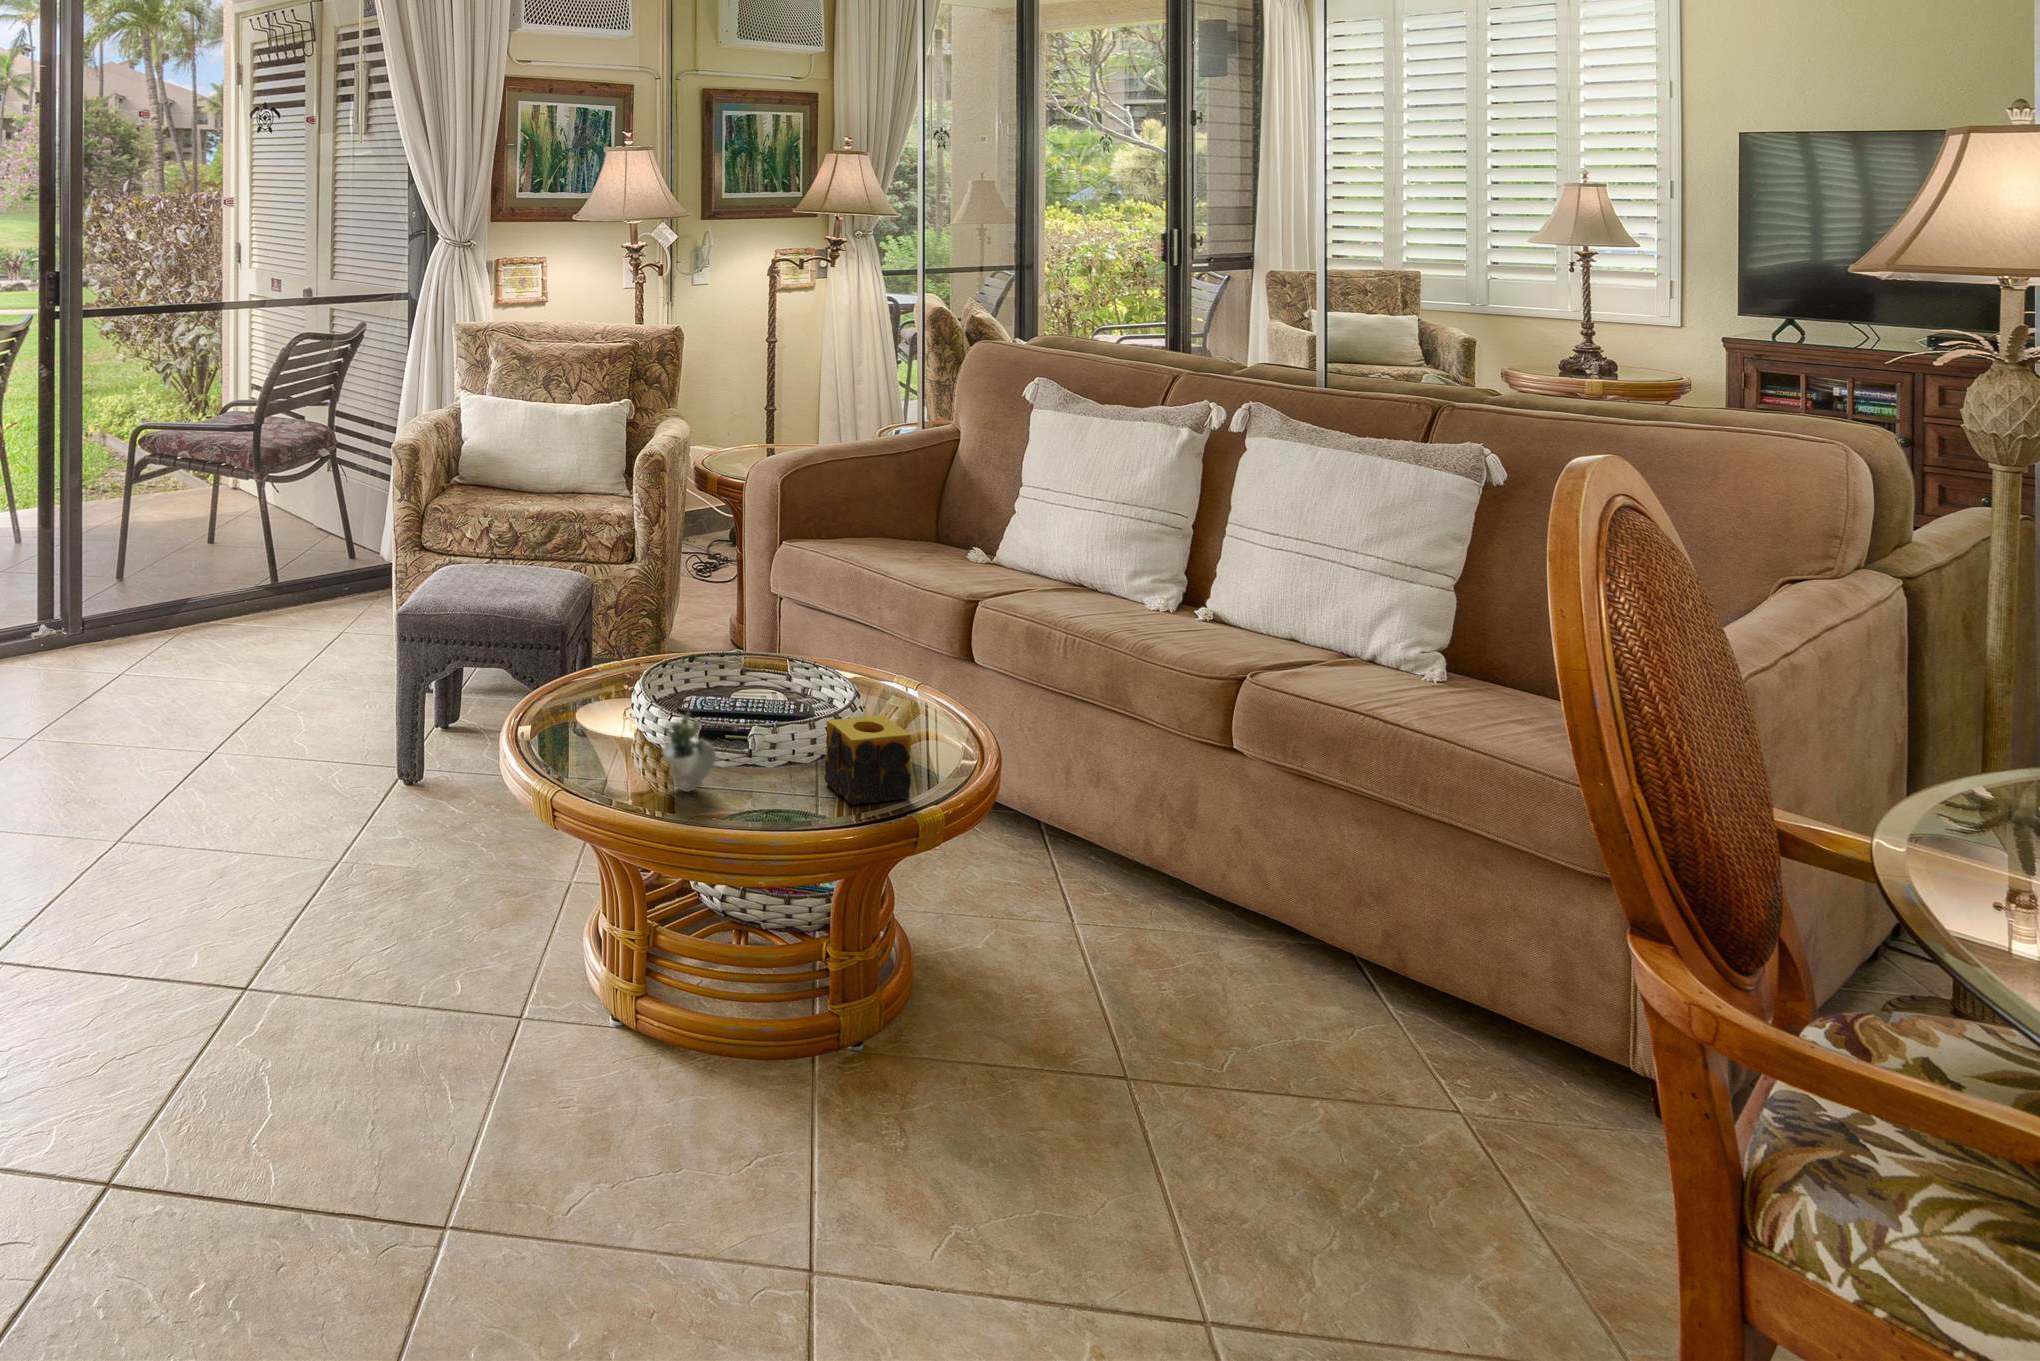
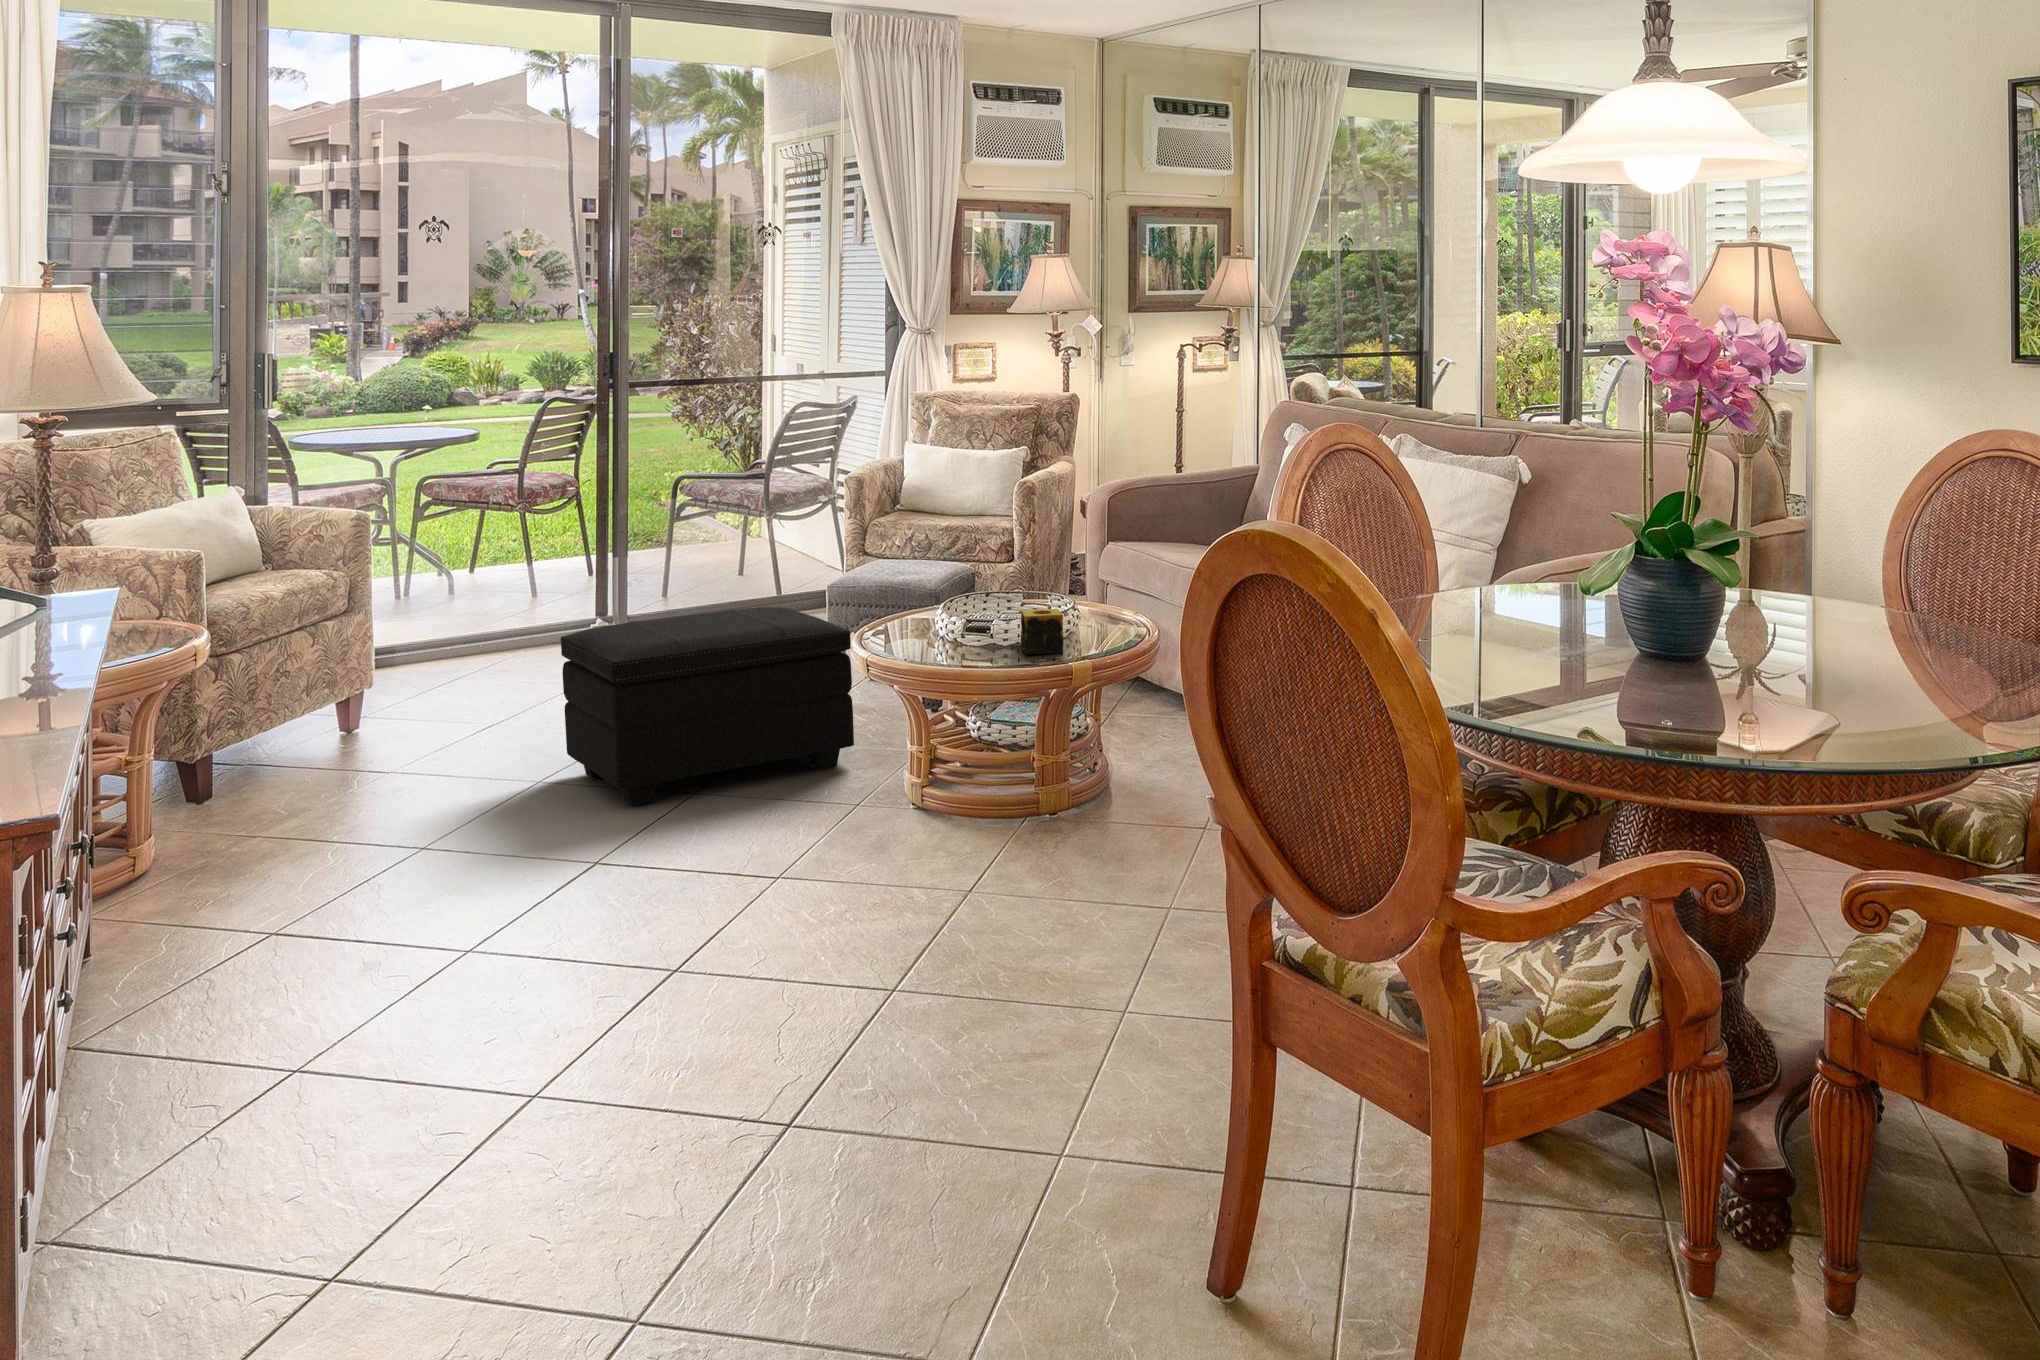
footstool: none [35,669,504,1061] -> present [561,607,854,806]
succulent plant: present [662,713,716,792] -> none [919,605,954,652]

